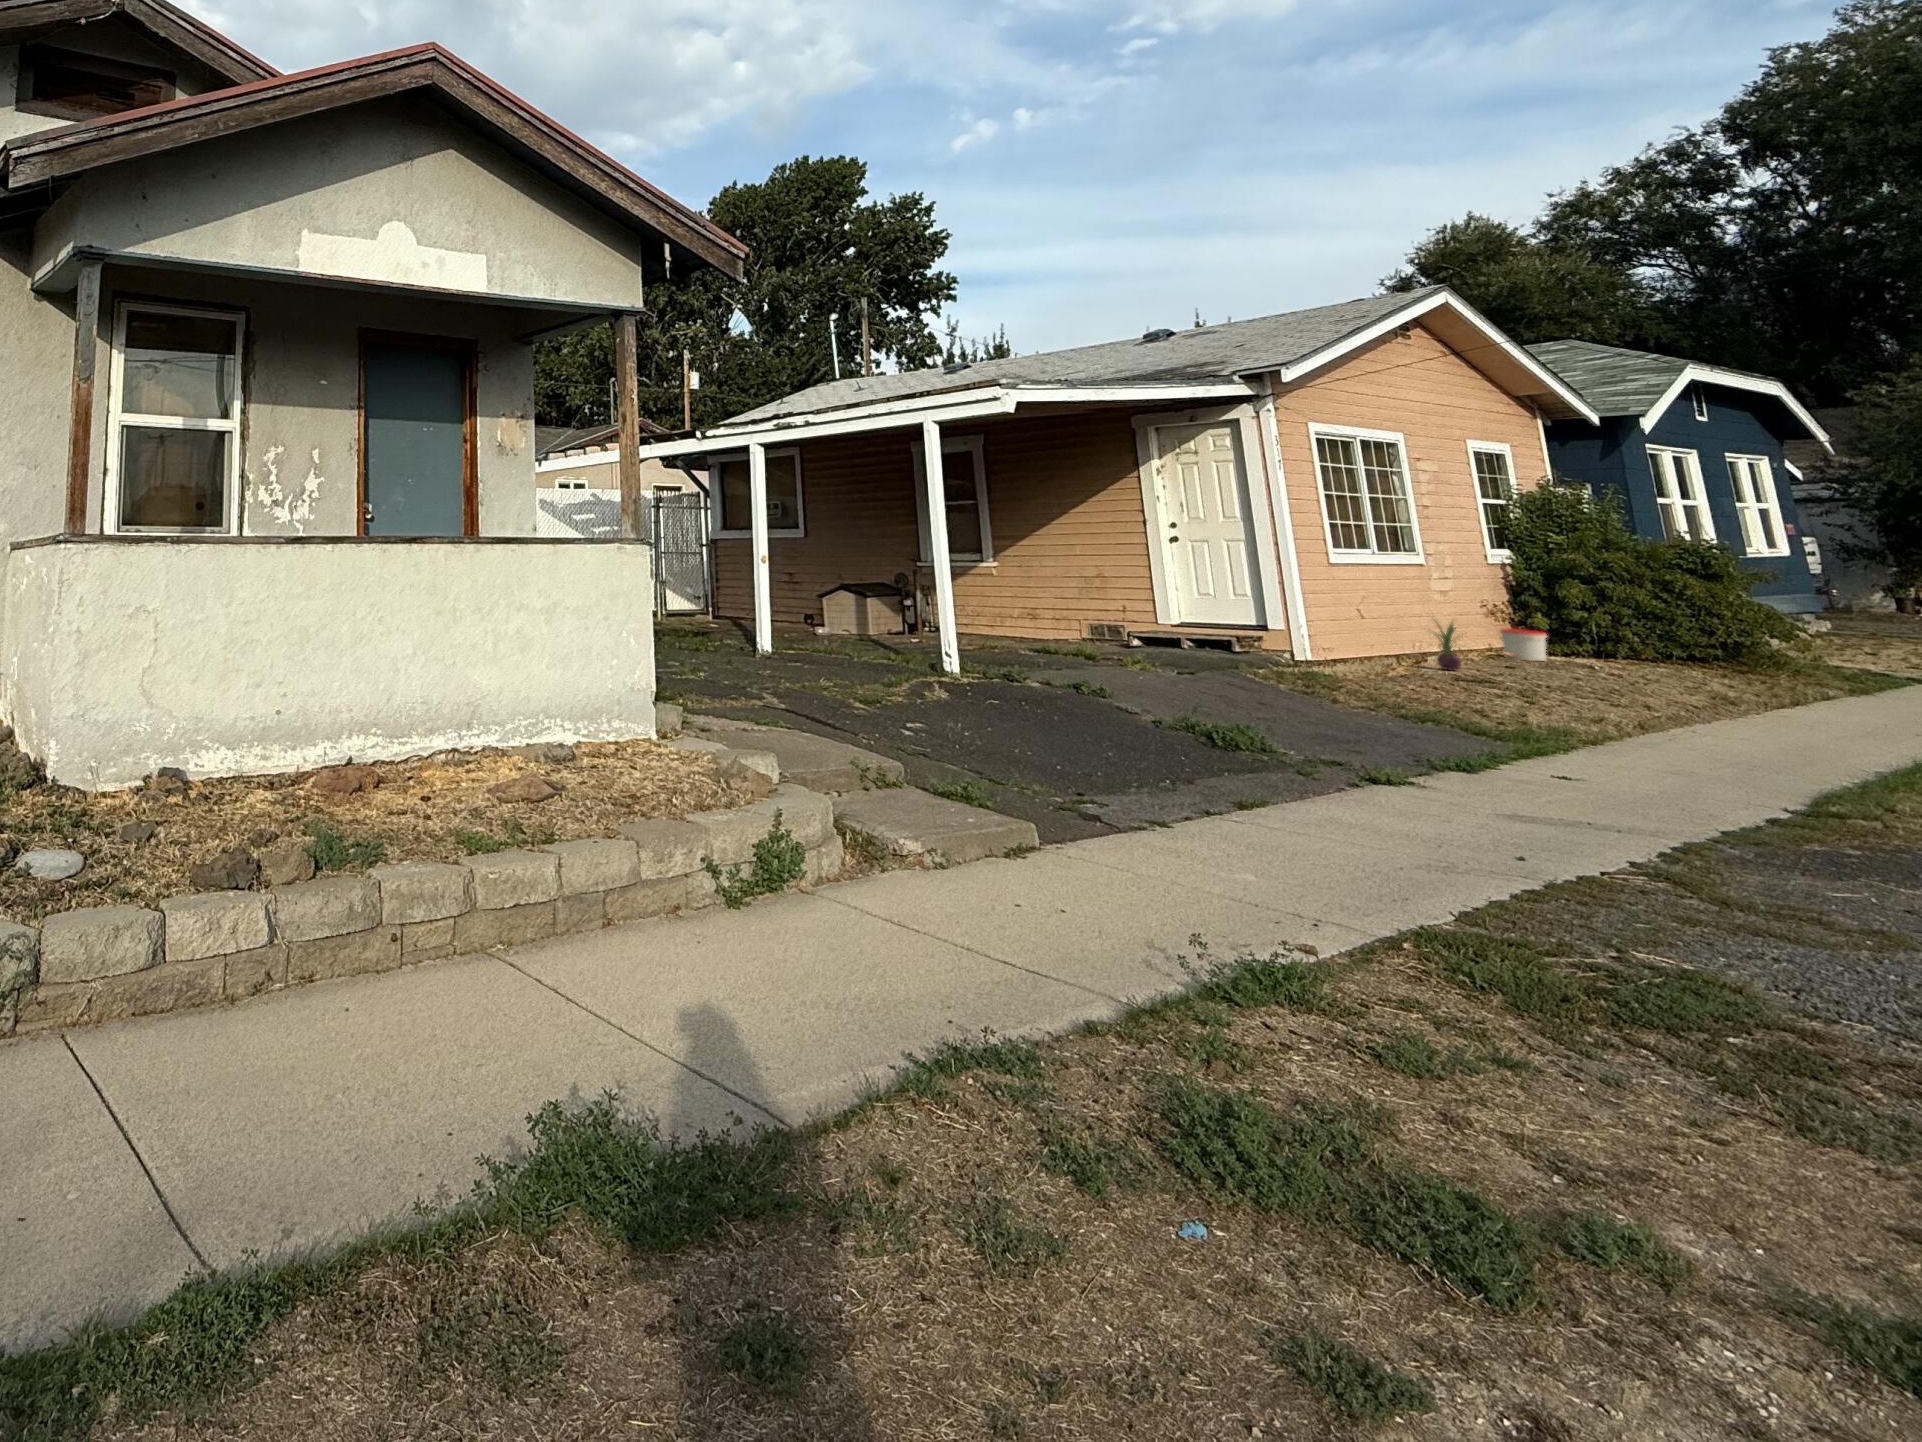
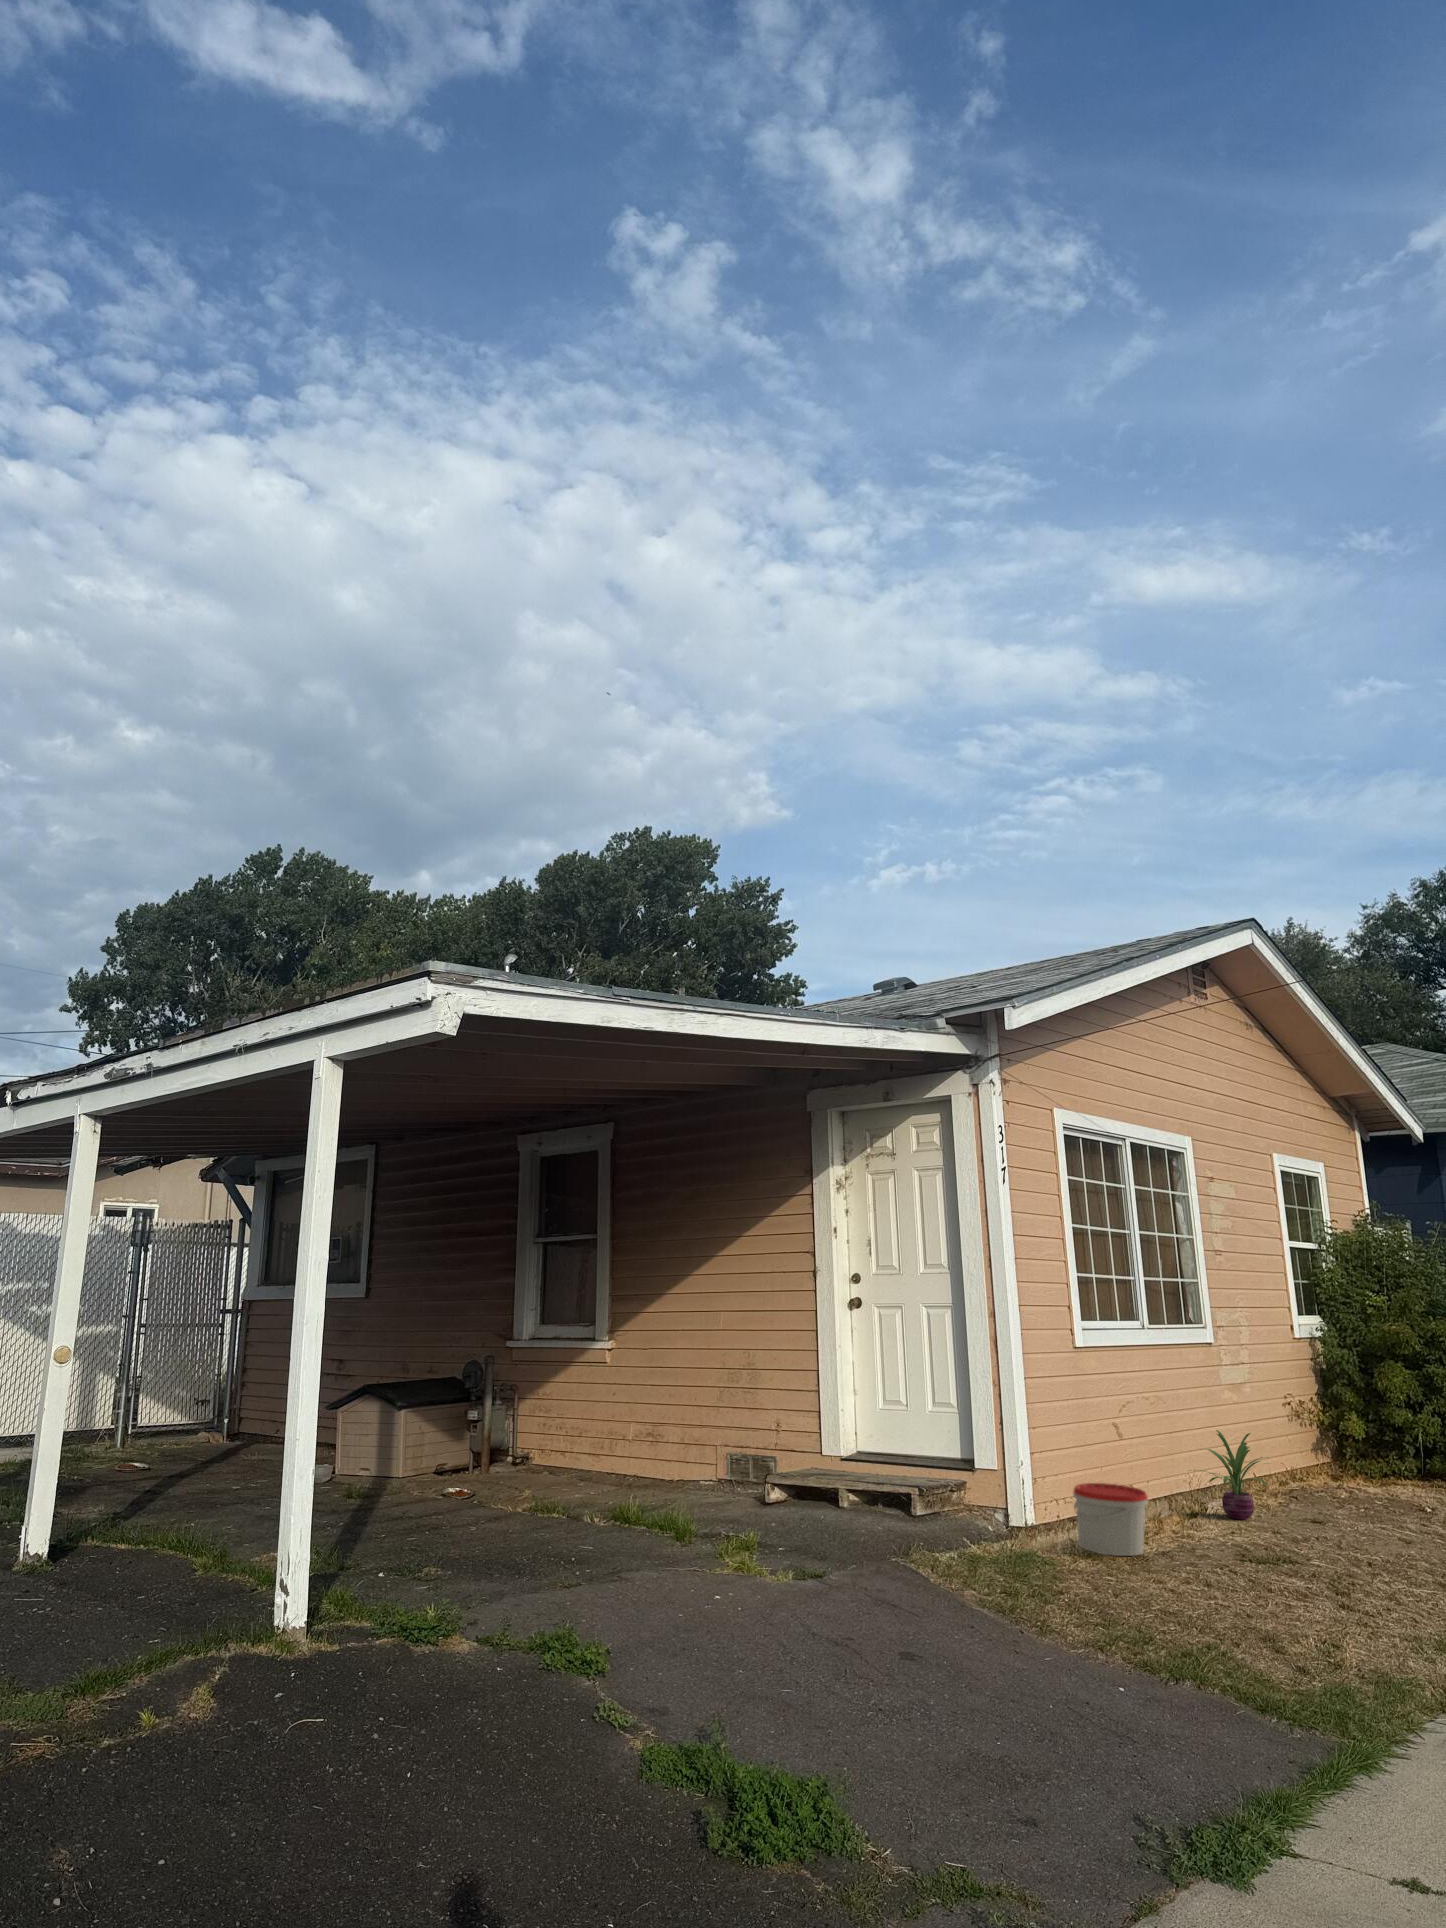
bucket: present [1500,628,1547,661] -> present [1073,1483,1148,1556]

